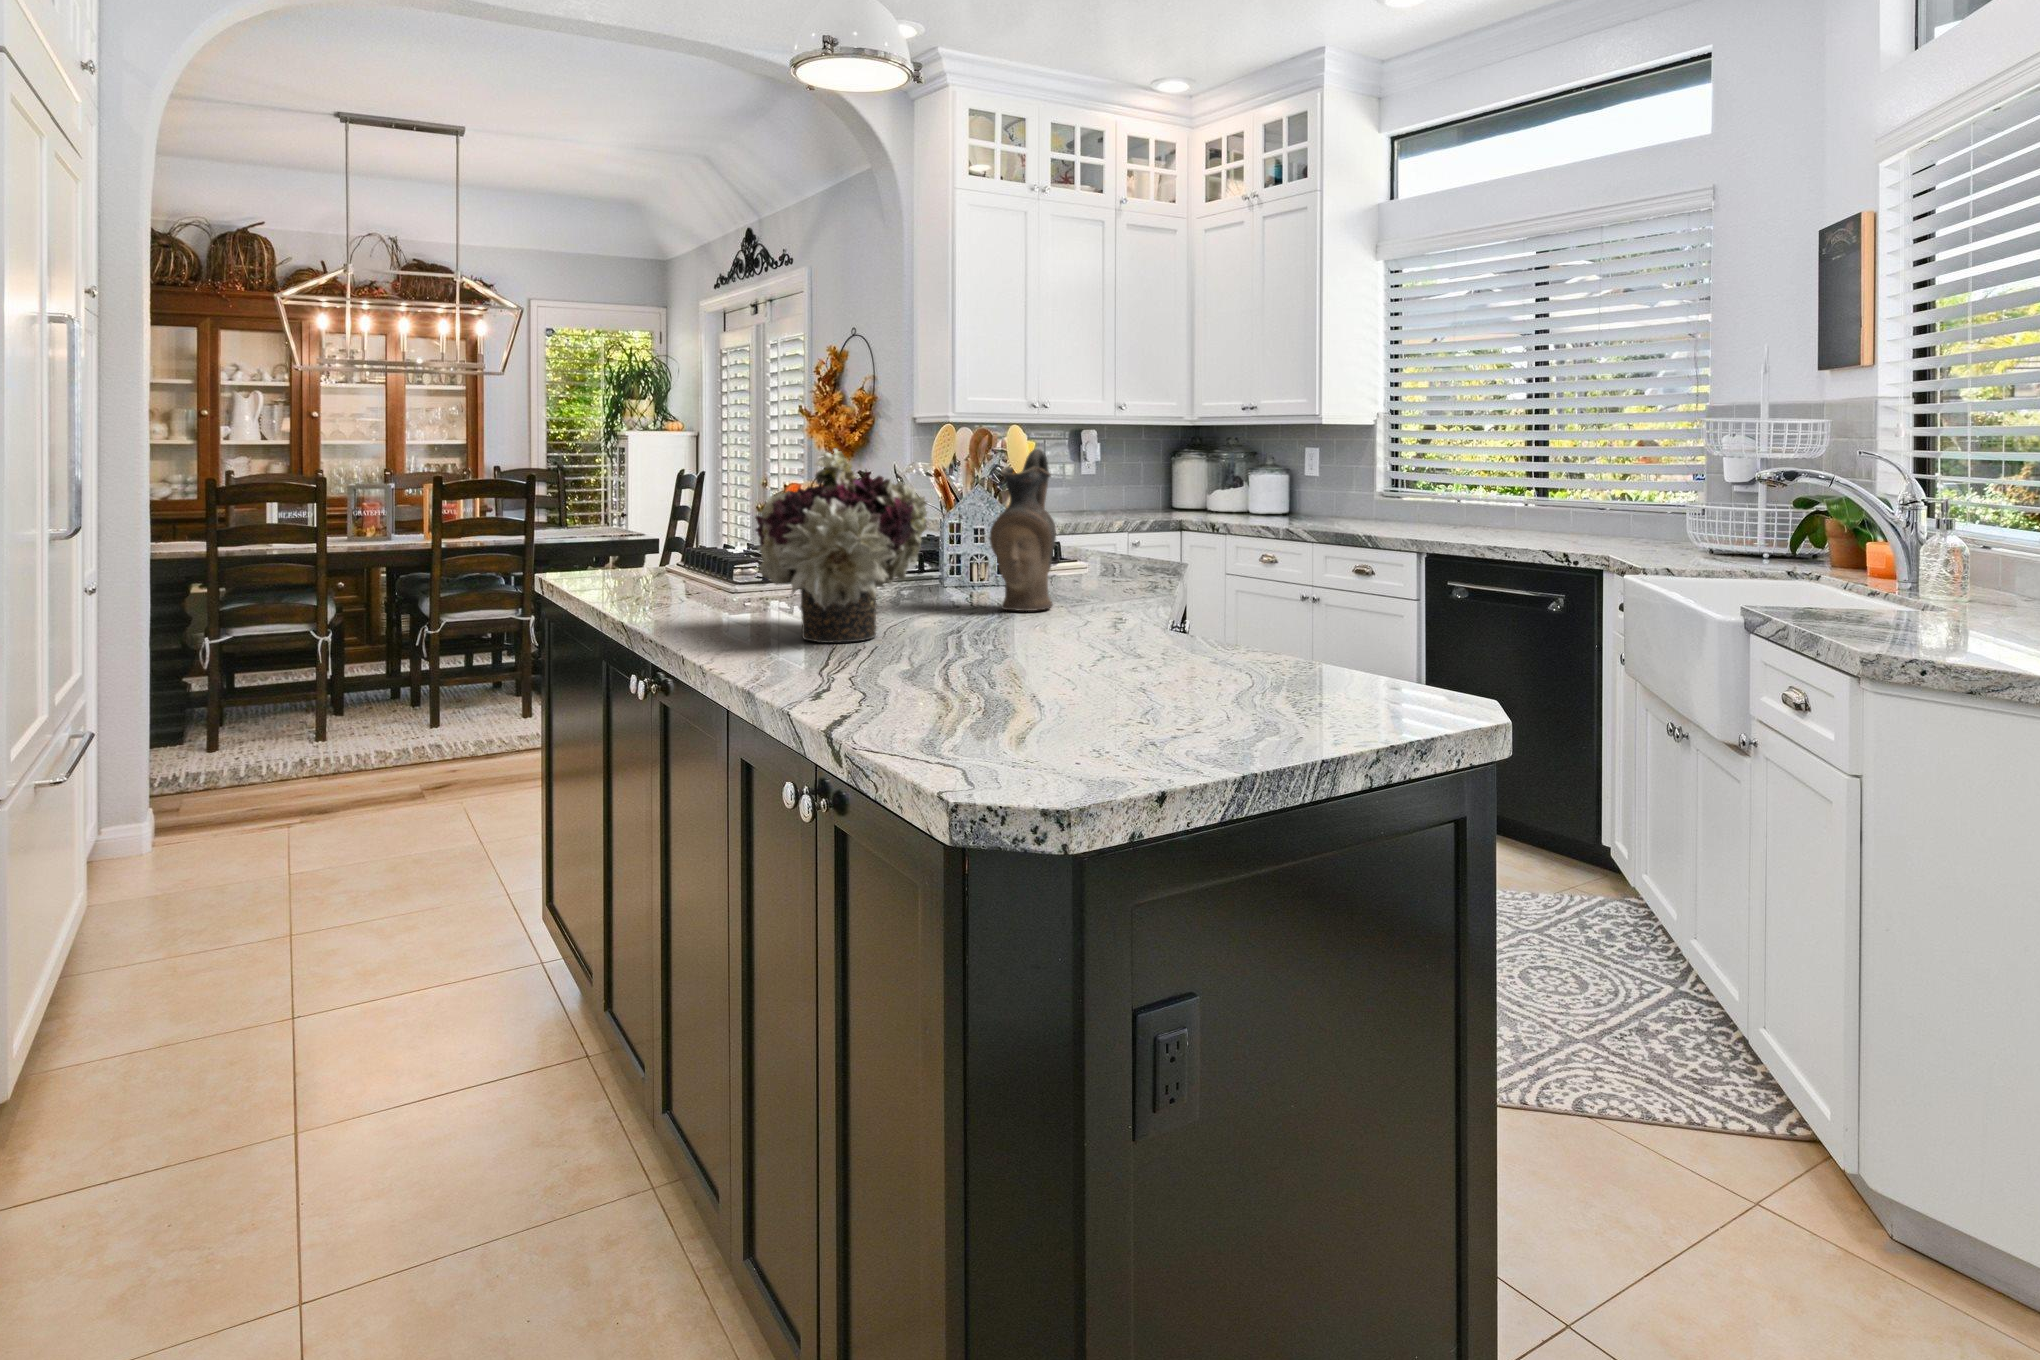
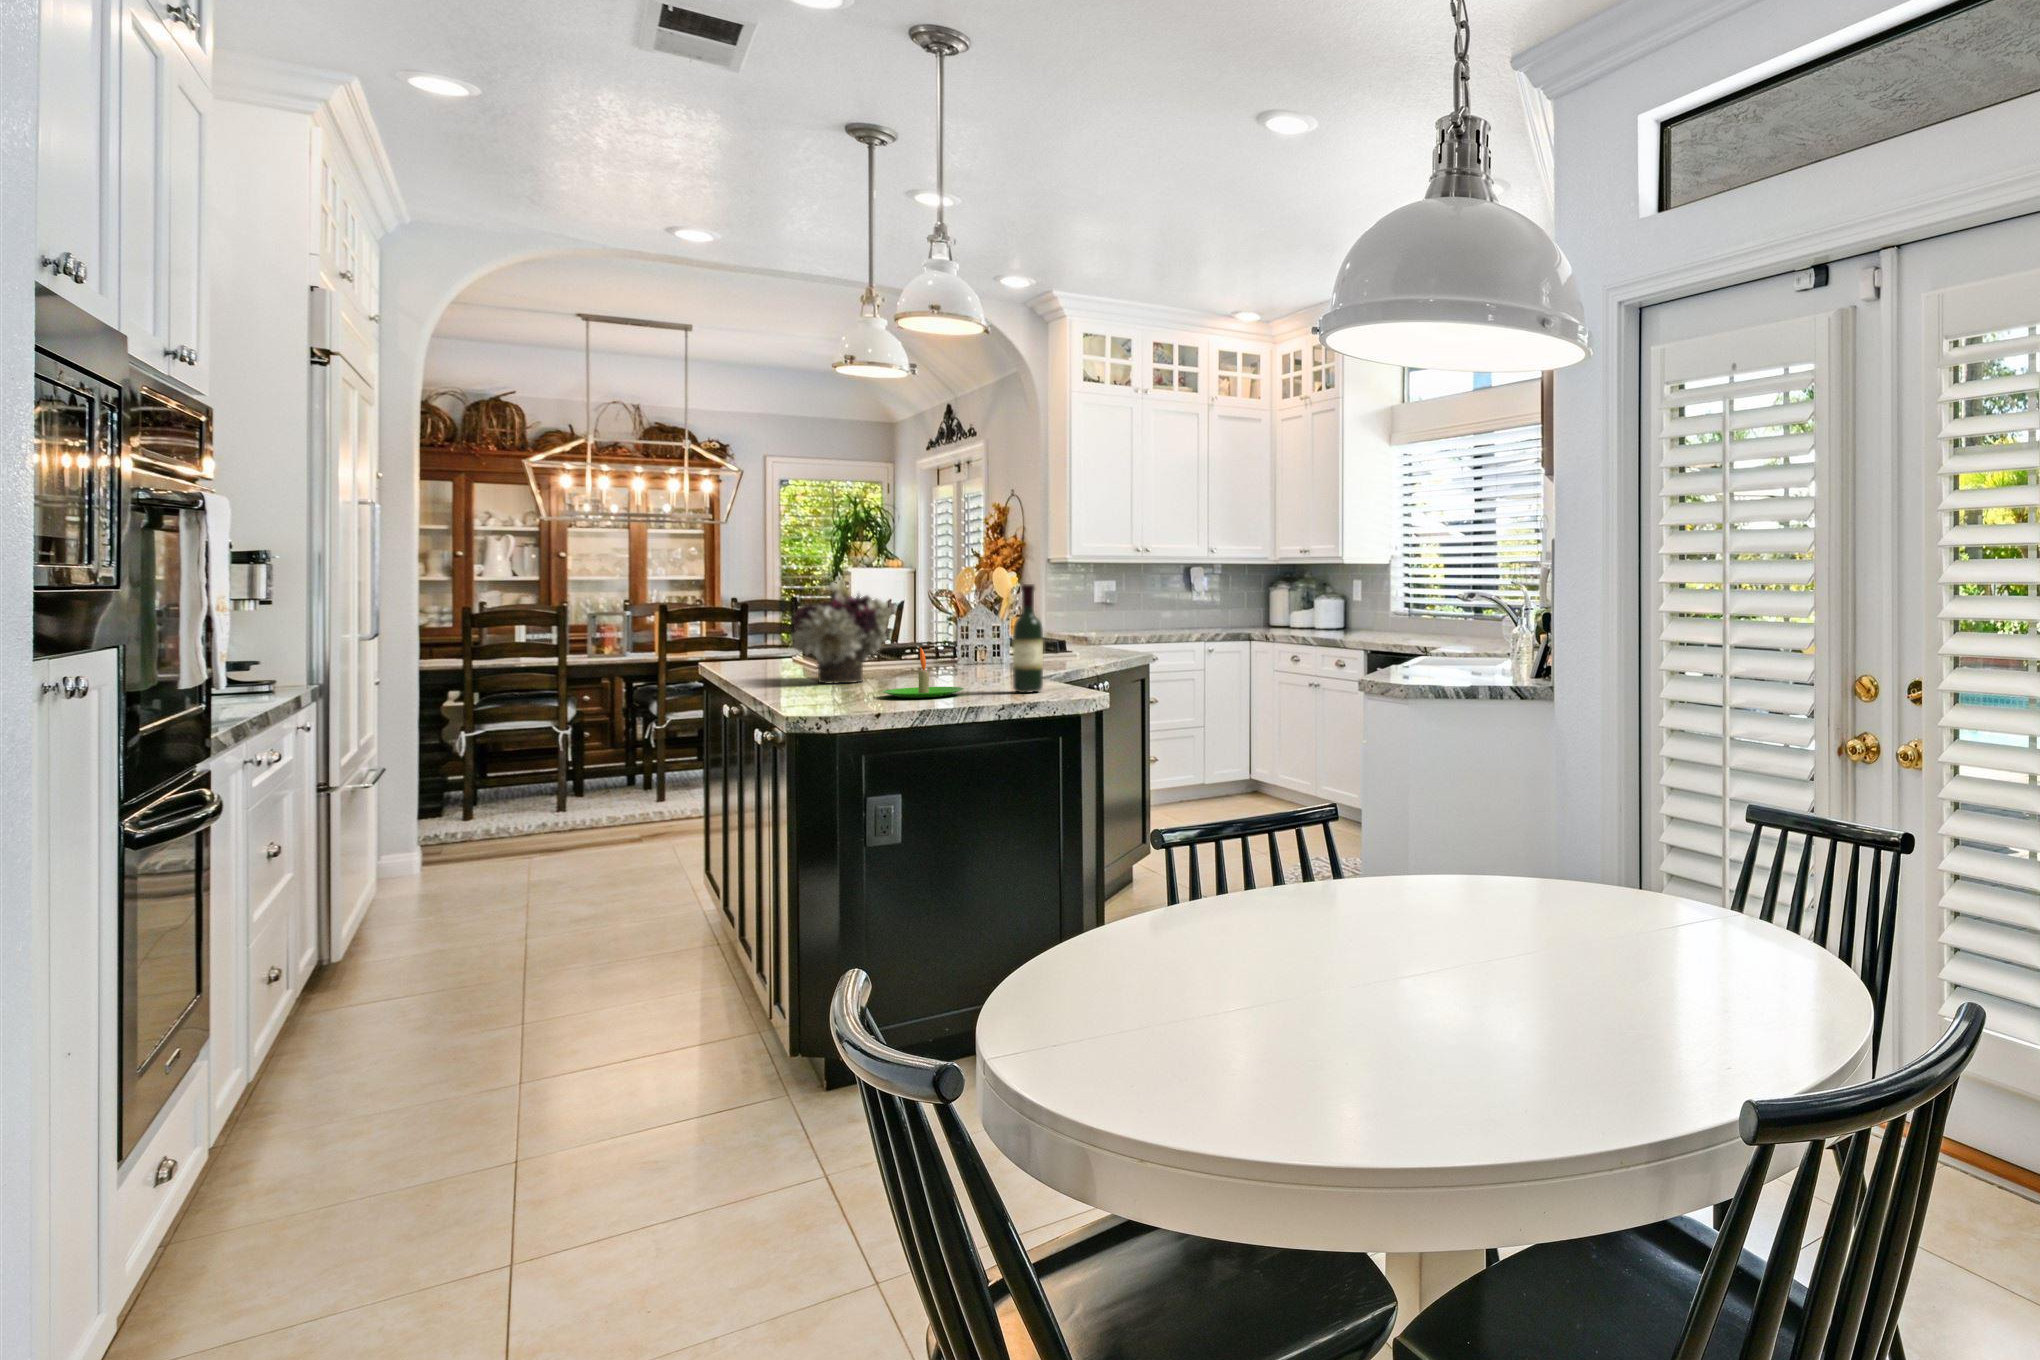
ceramic pitcher: present [990,449,1056,611] -> none [955,581,999,672]
wine bottle: none [1243,458,1303,687] -> present [1013,584,1043,693]
candle: none [1012,592,1170,706] -> present [882,647,964,698]

